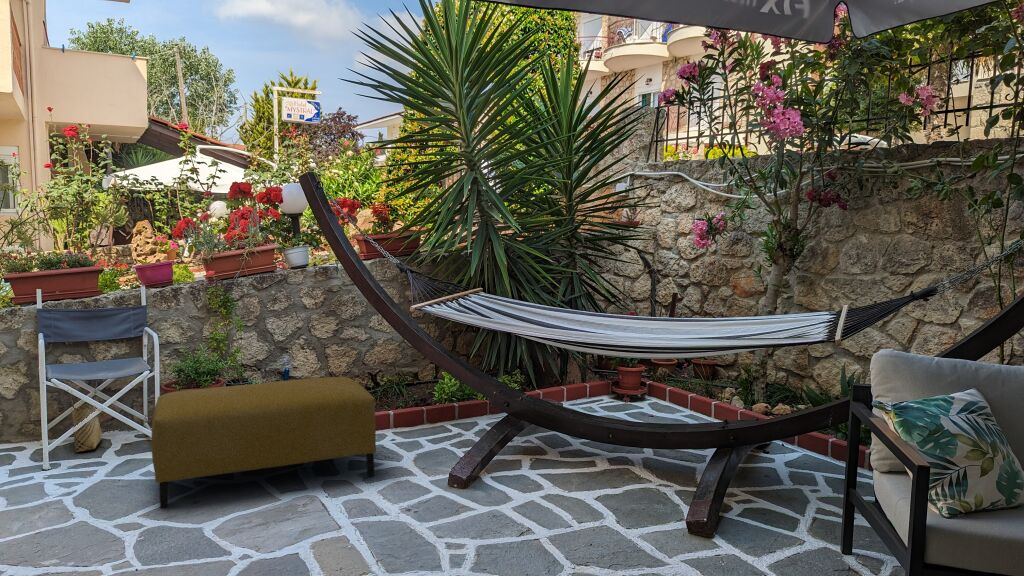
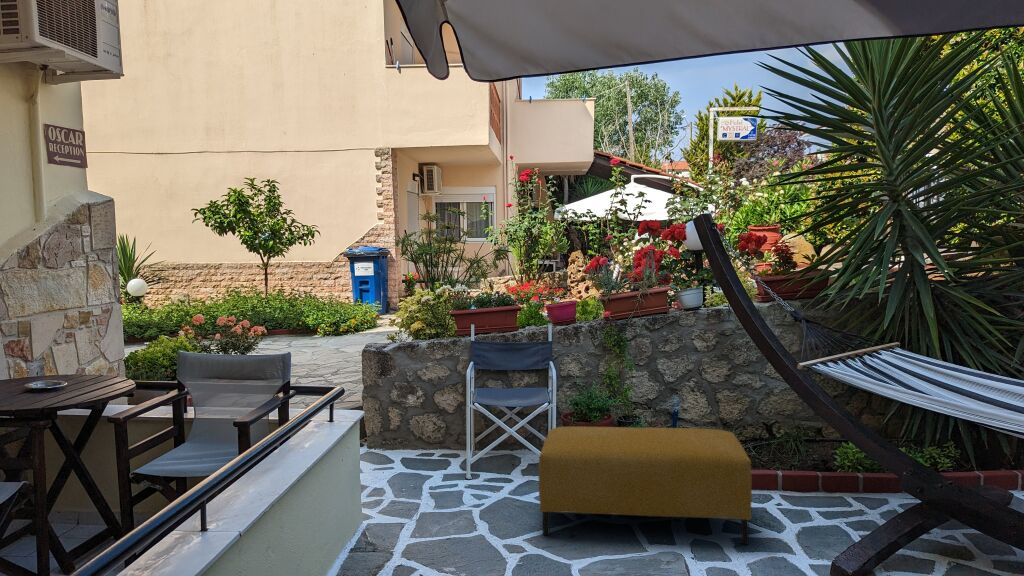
woven basket: present [68,380,102,452] -> none [486,402,514,466]

